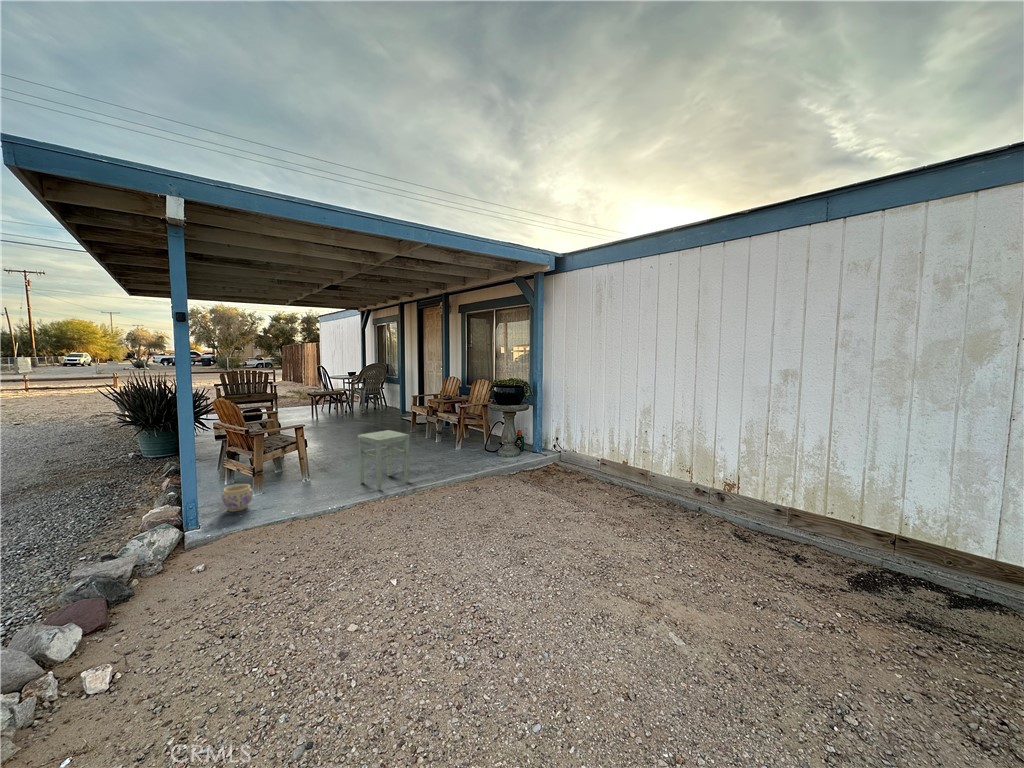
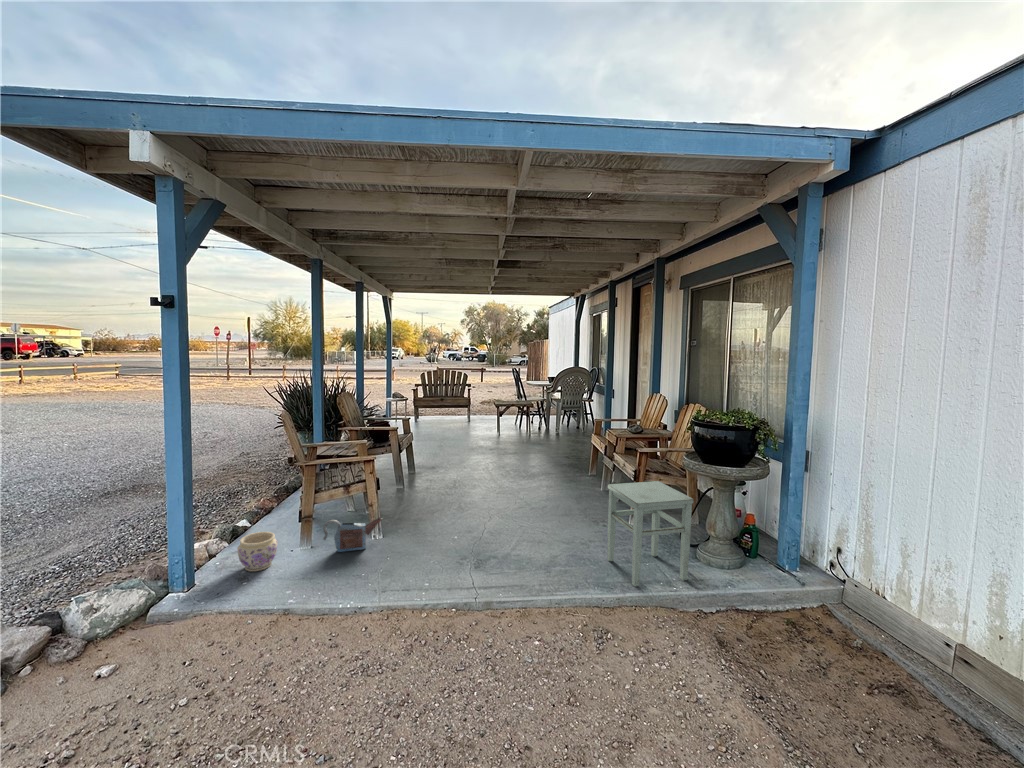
stool: present [358,430,410,490] -> present [607,481,694,586]
watering can: none [278,464,319,492] -> present [323,518,382,552]

